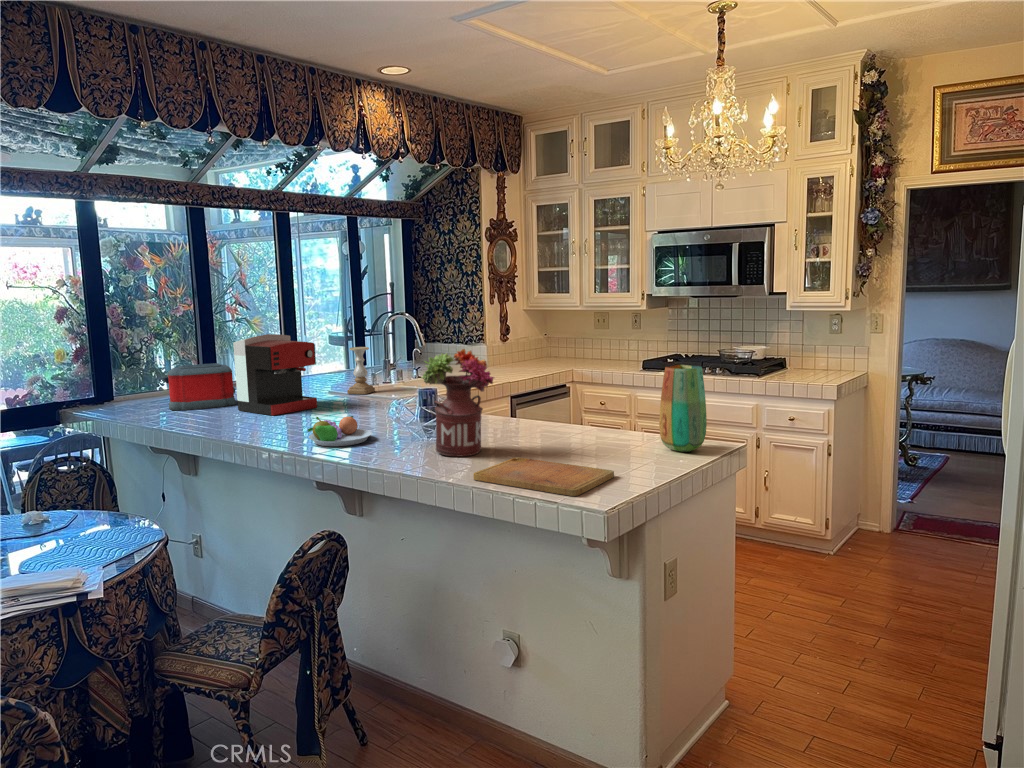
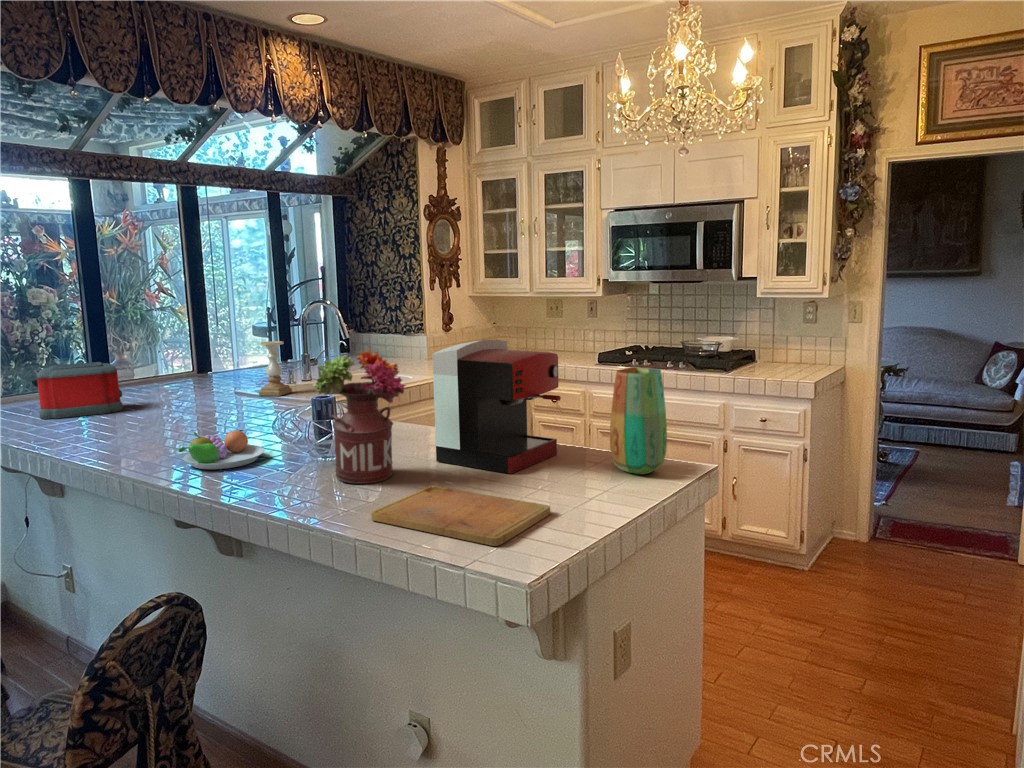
coffee maker: present [233,334,317,416] -> present [432,340,561,474]

